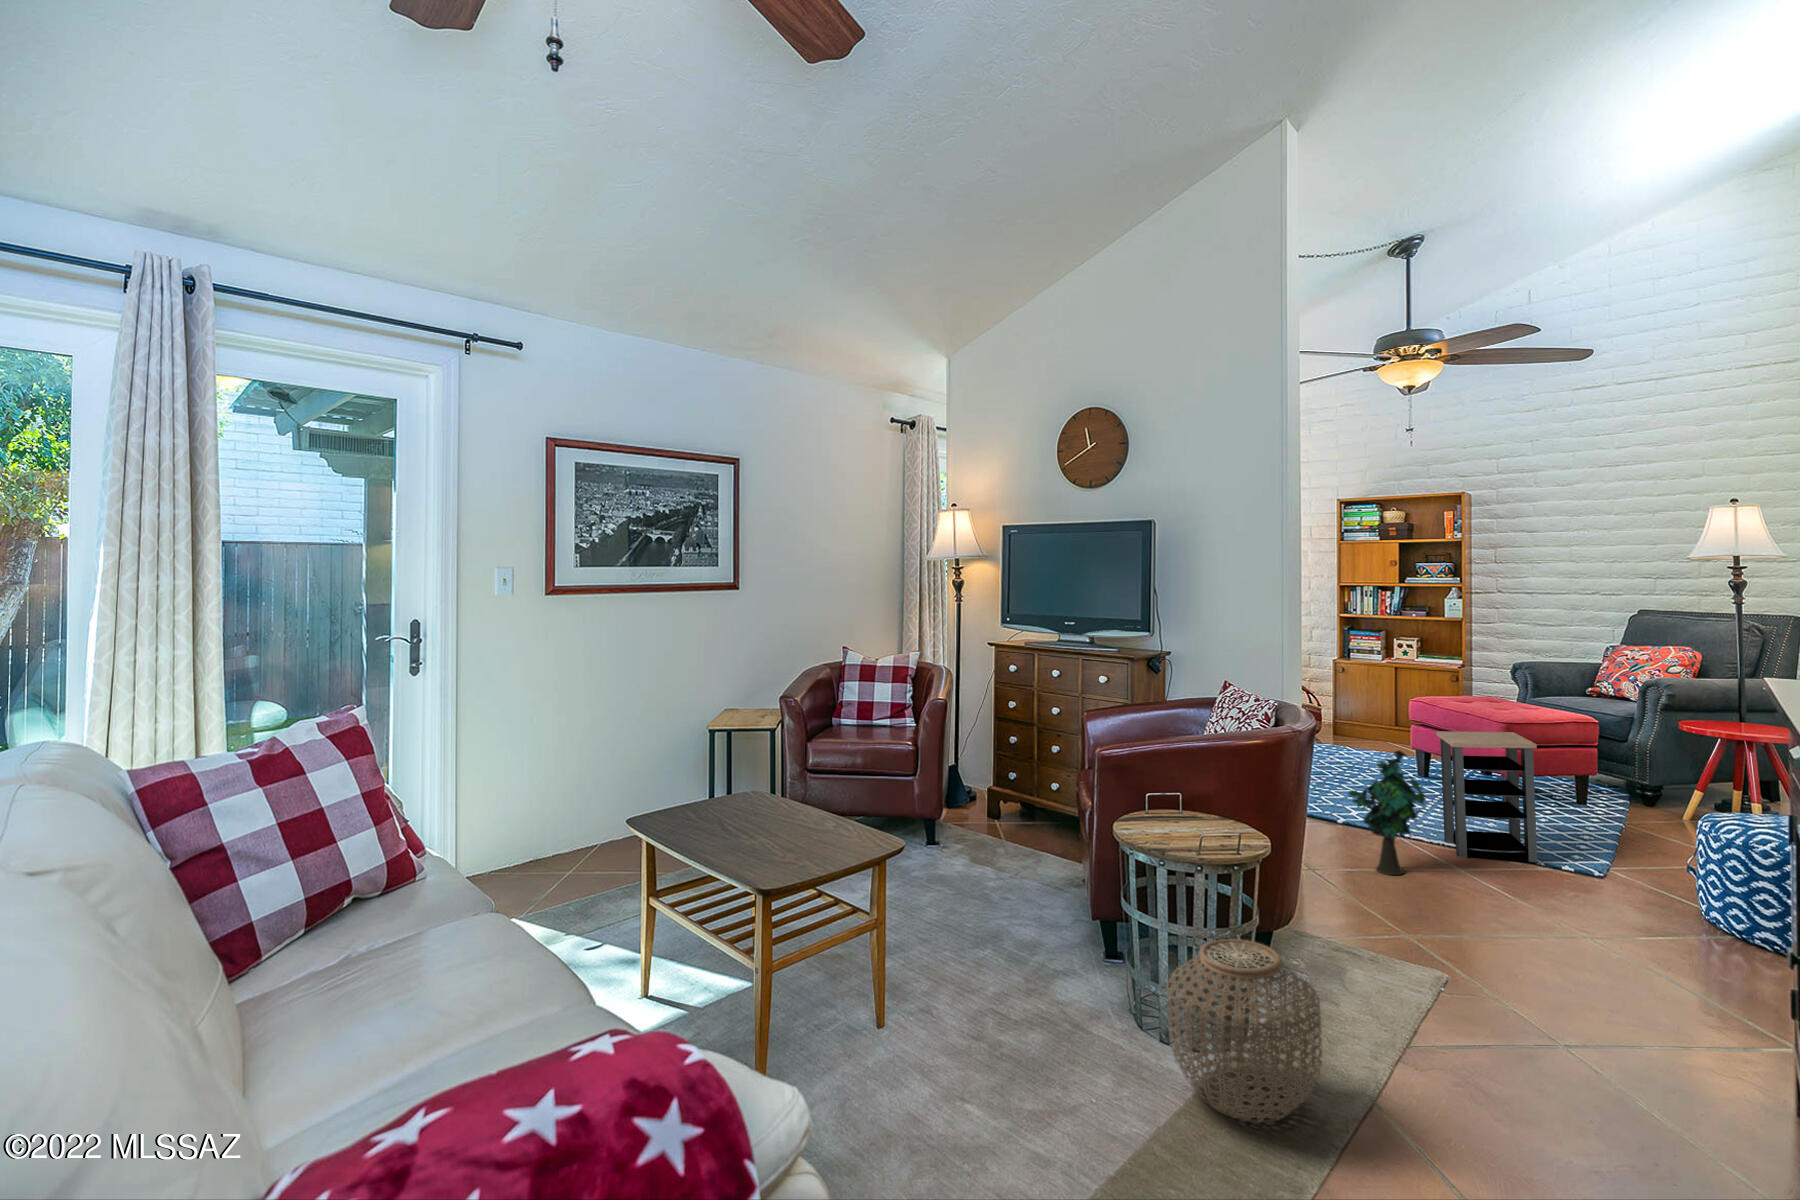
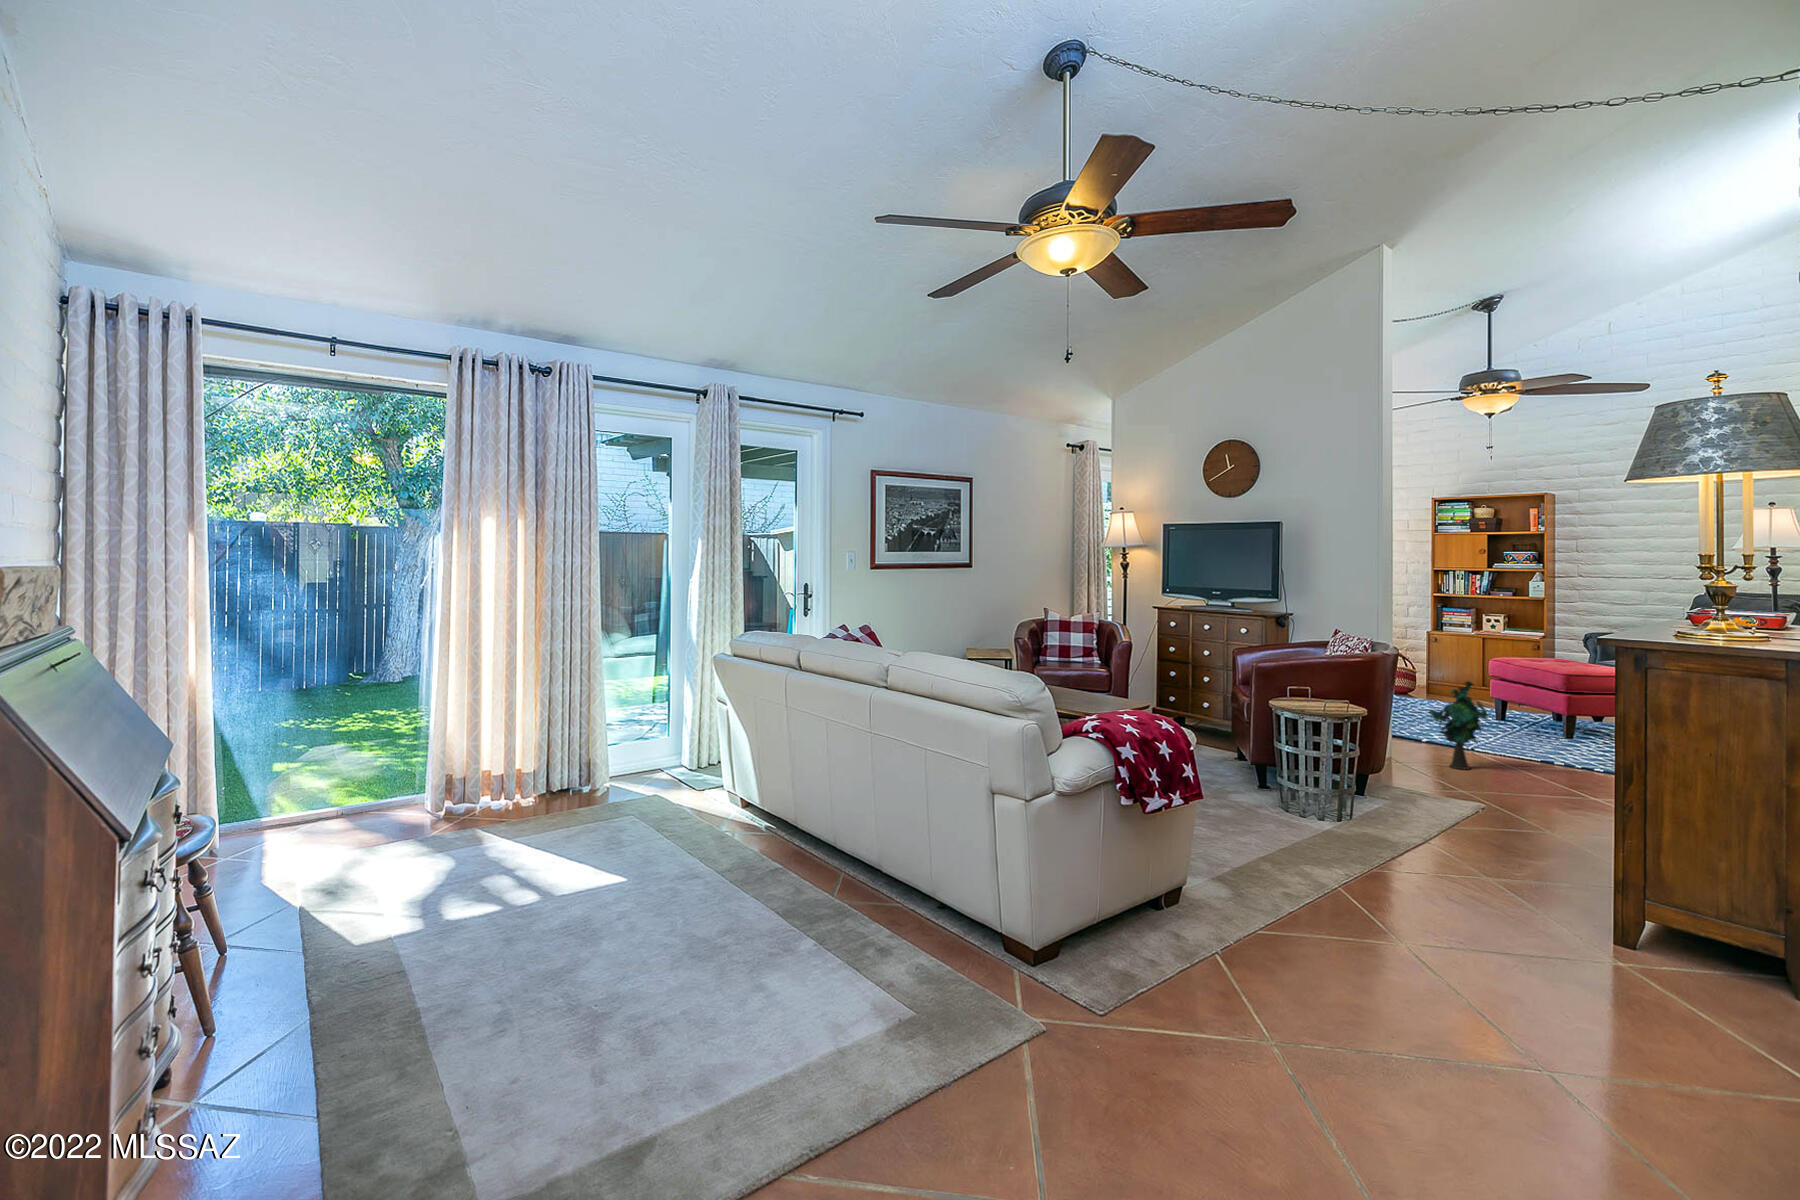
side table: present [1436,731,1537,862] -> none [1503,674,1579,767]
woven basket: present [1167,939,1322,1122] -> none [1298,762,1393,858]

